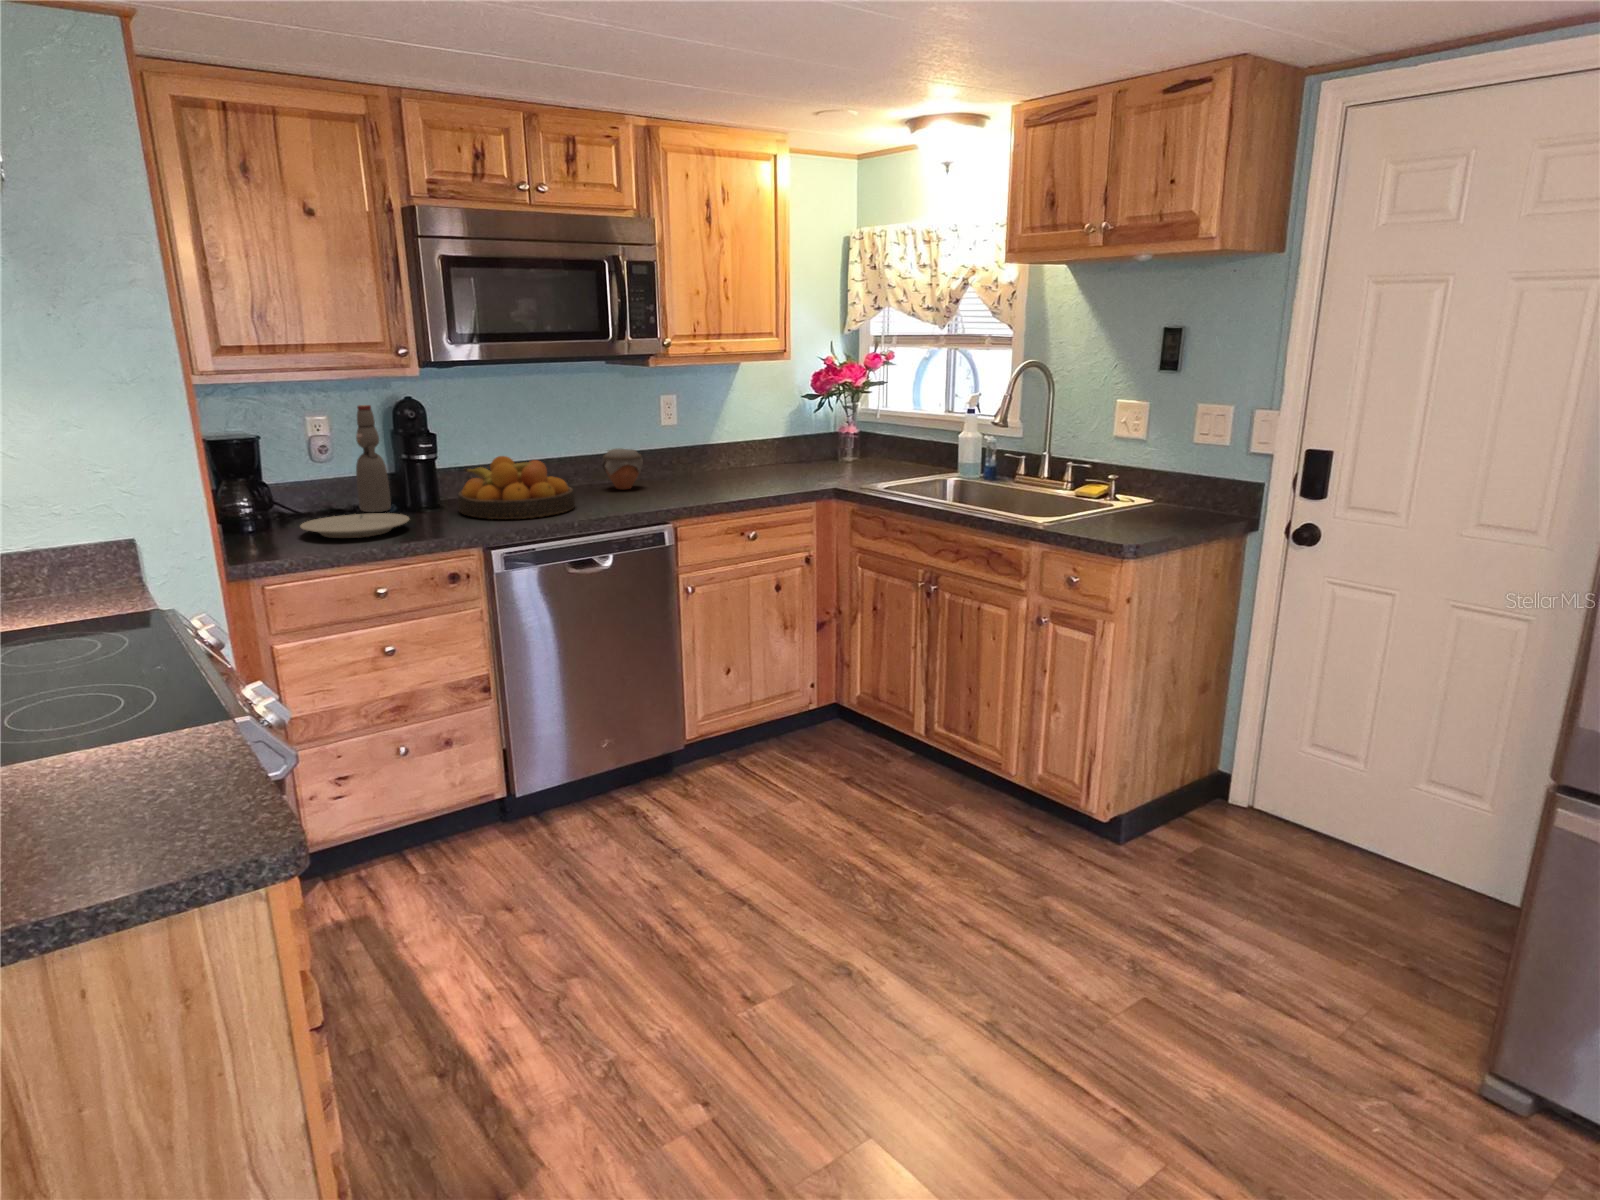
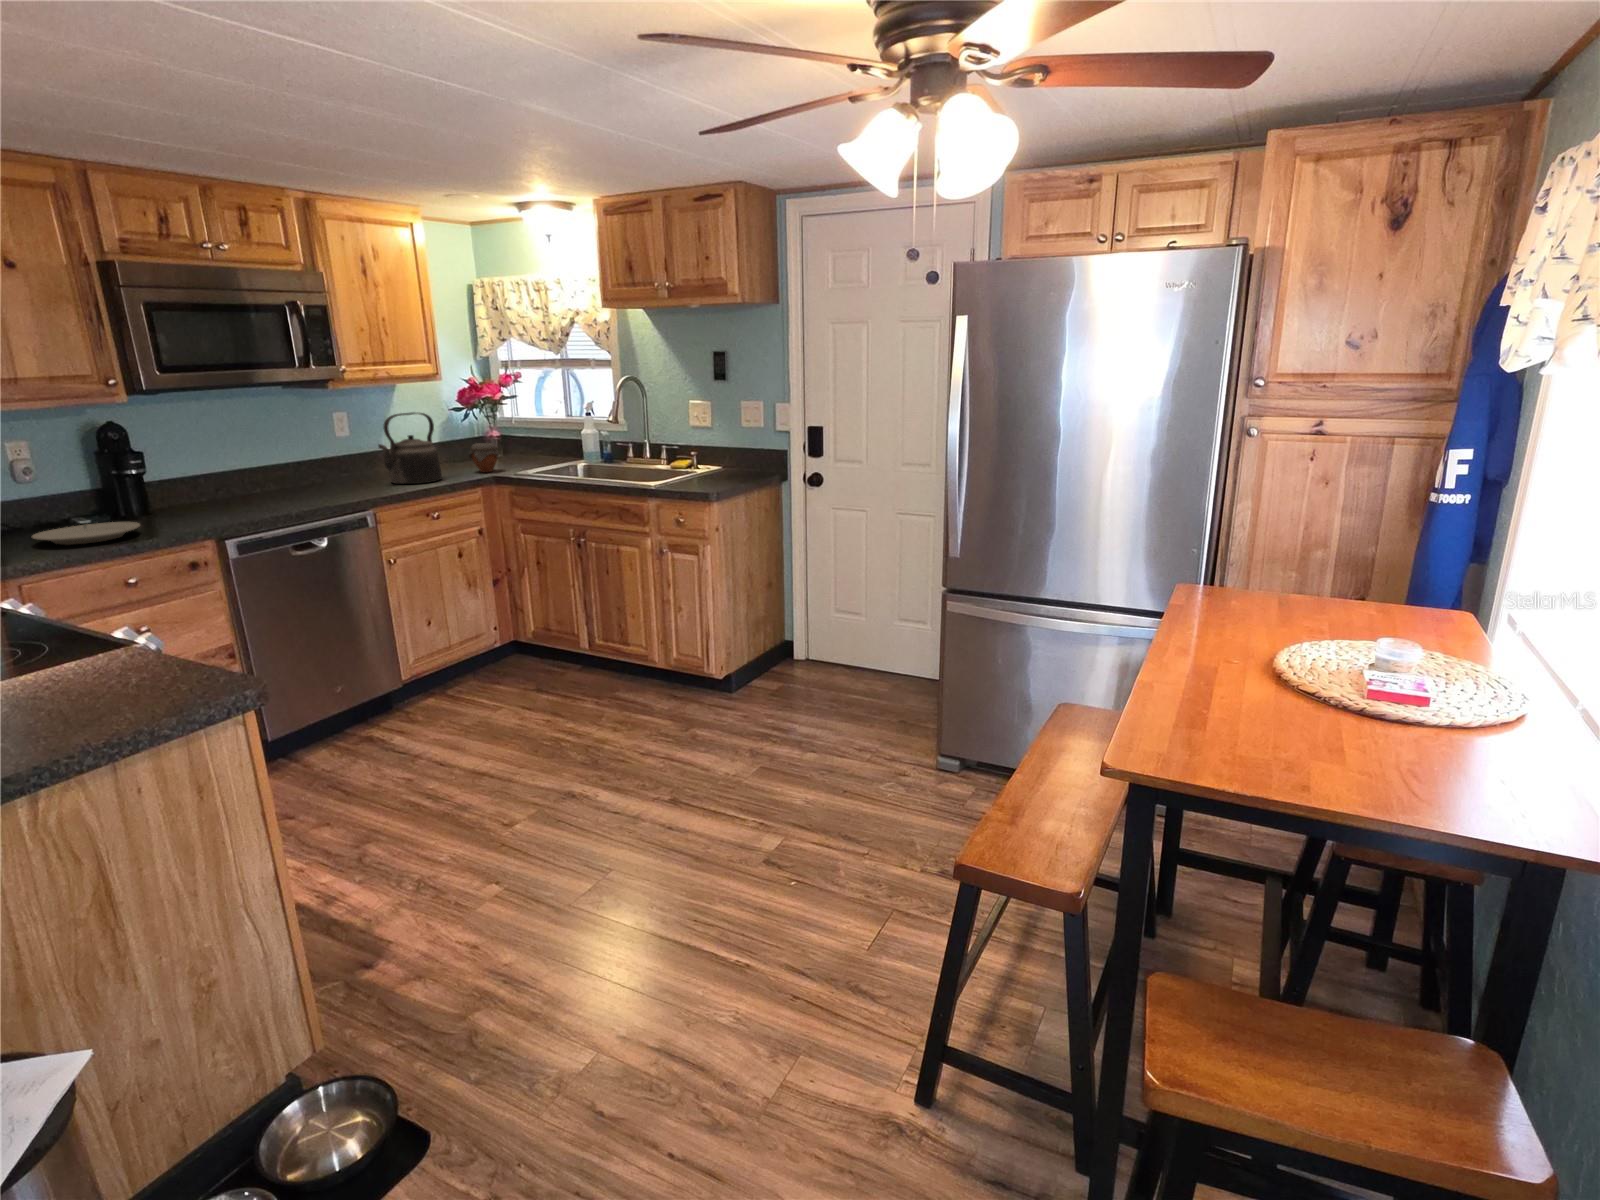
kettle: none [698,399,771,490] -> present [378,412,442,484]
bottle: present [356,405,391,512] -> none [58,431,102,525]
jar: present [602,448,643,490] -> present [469,443,499,472]
fruit bowl: present [458,456,575,519] -> none [172,468,284,519]

